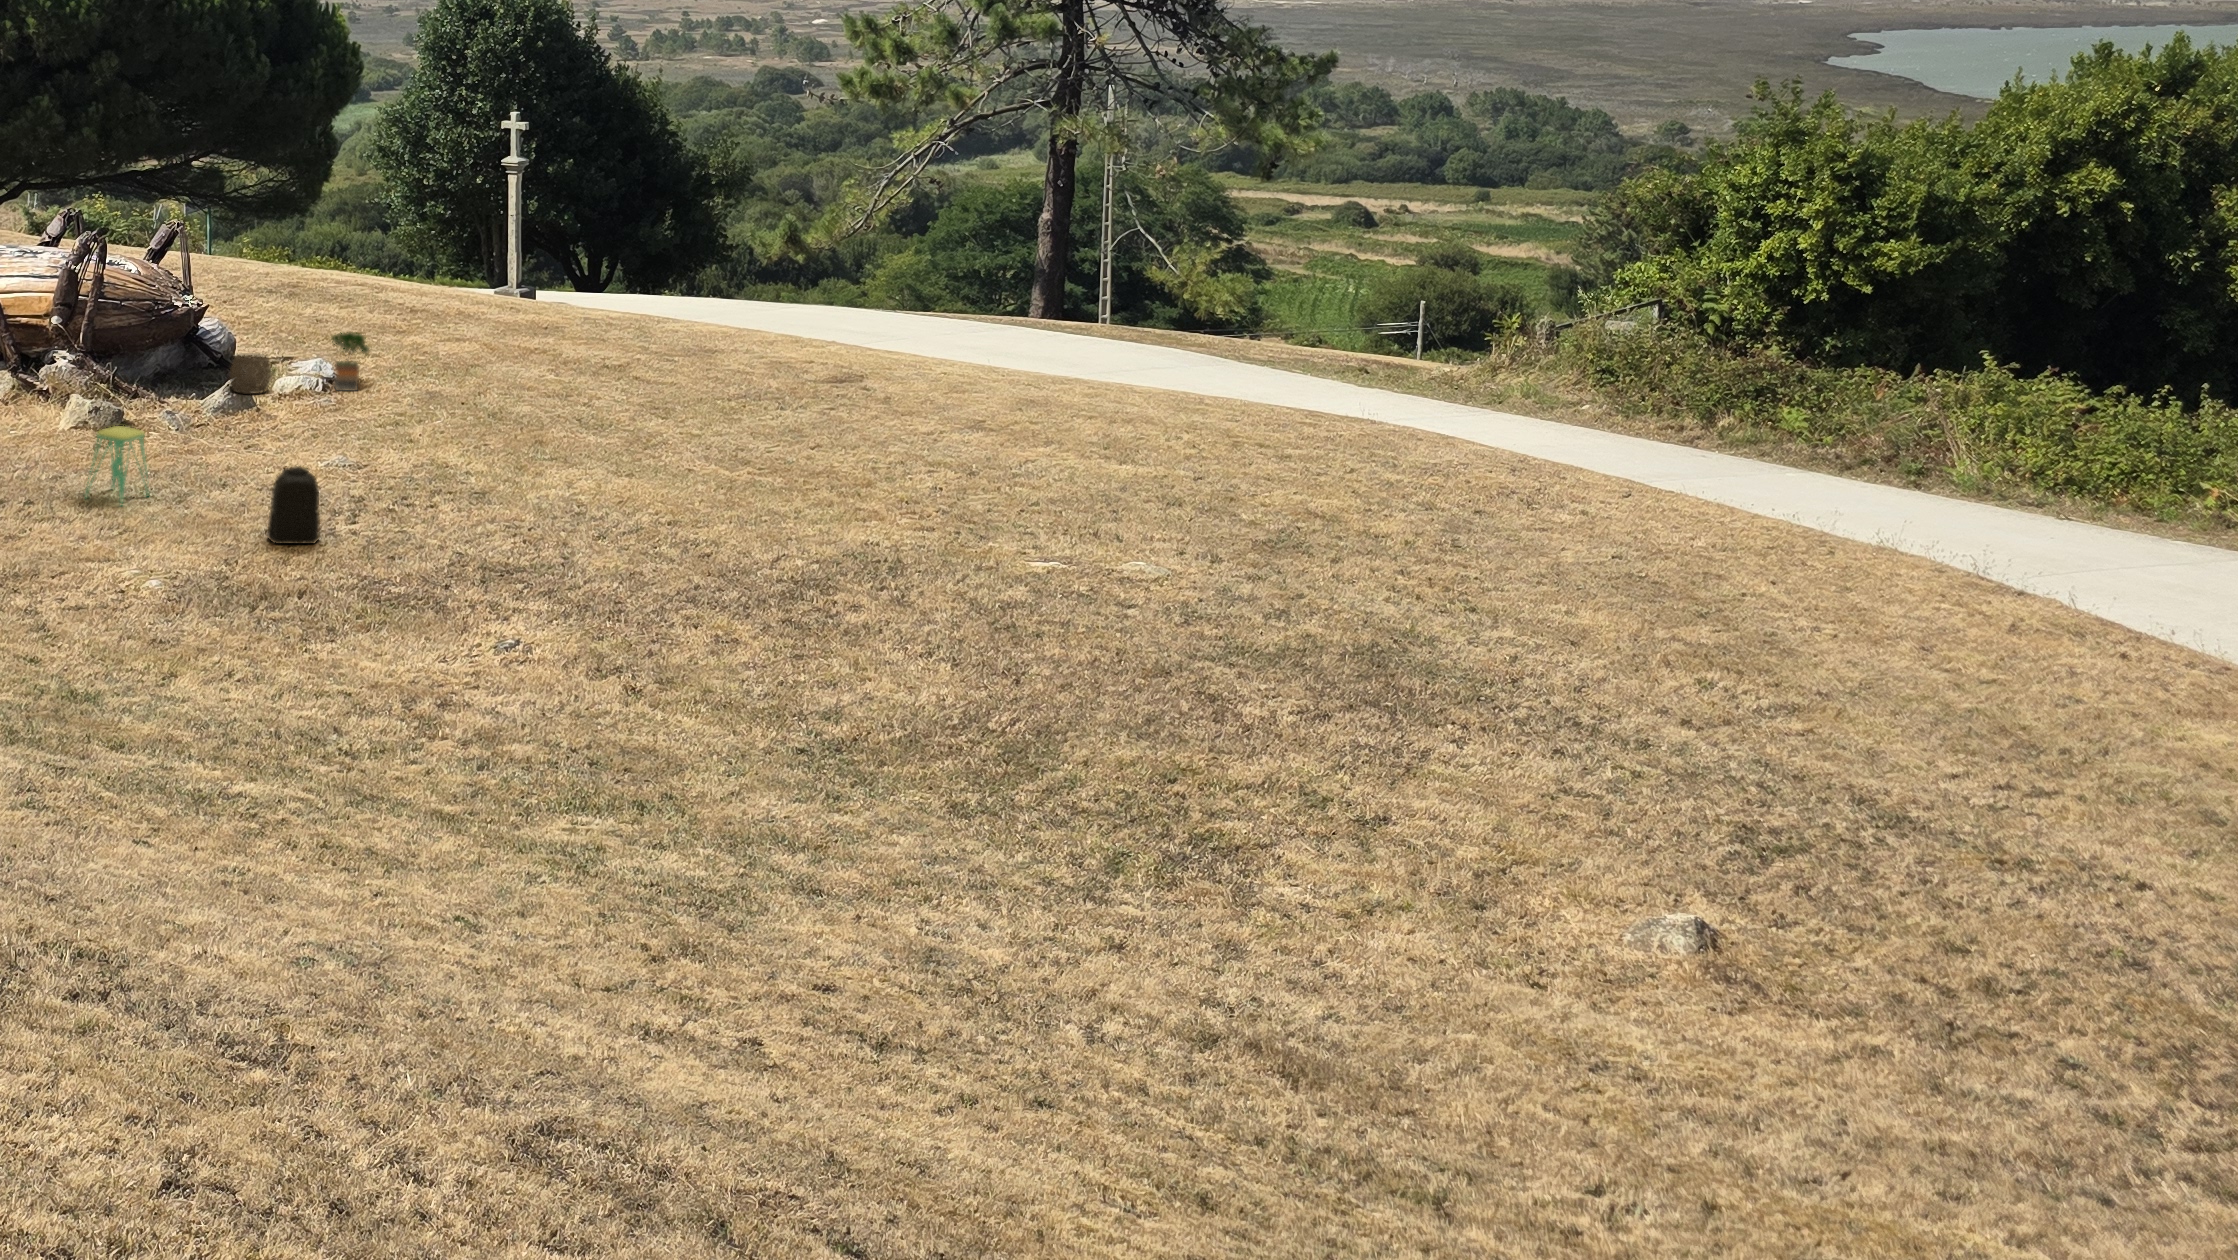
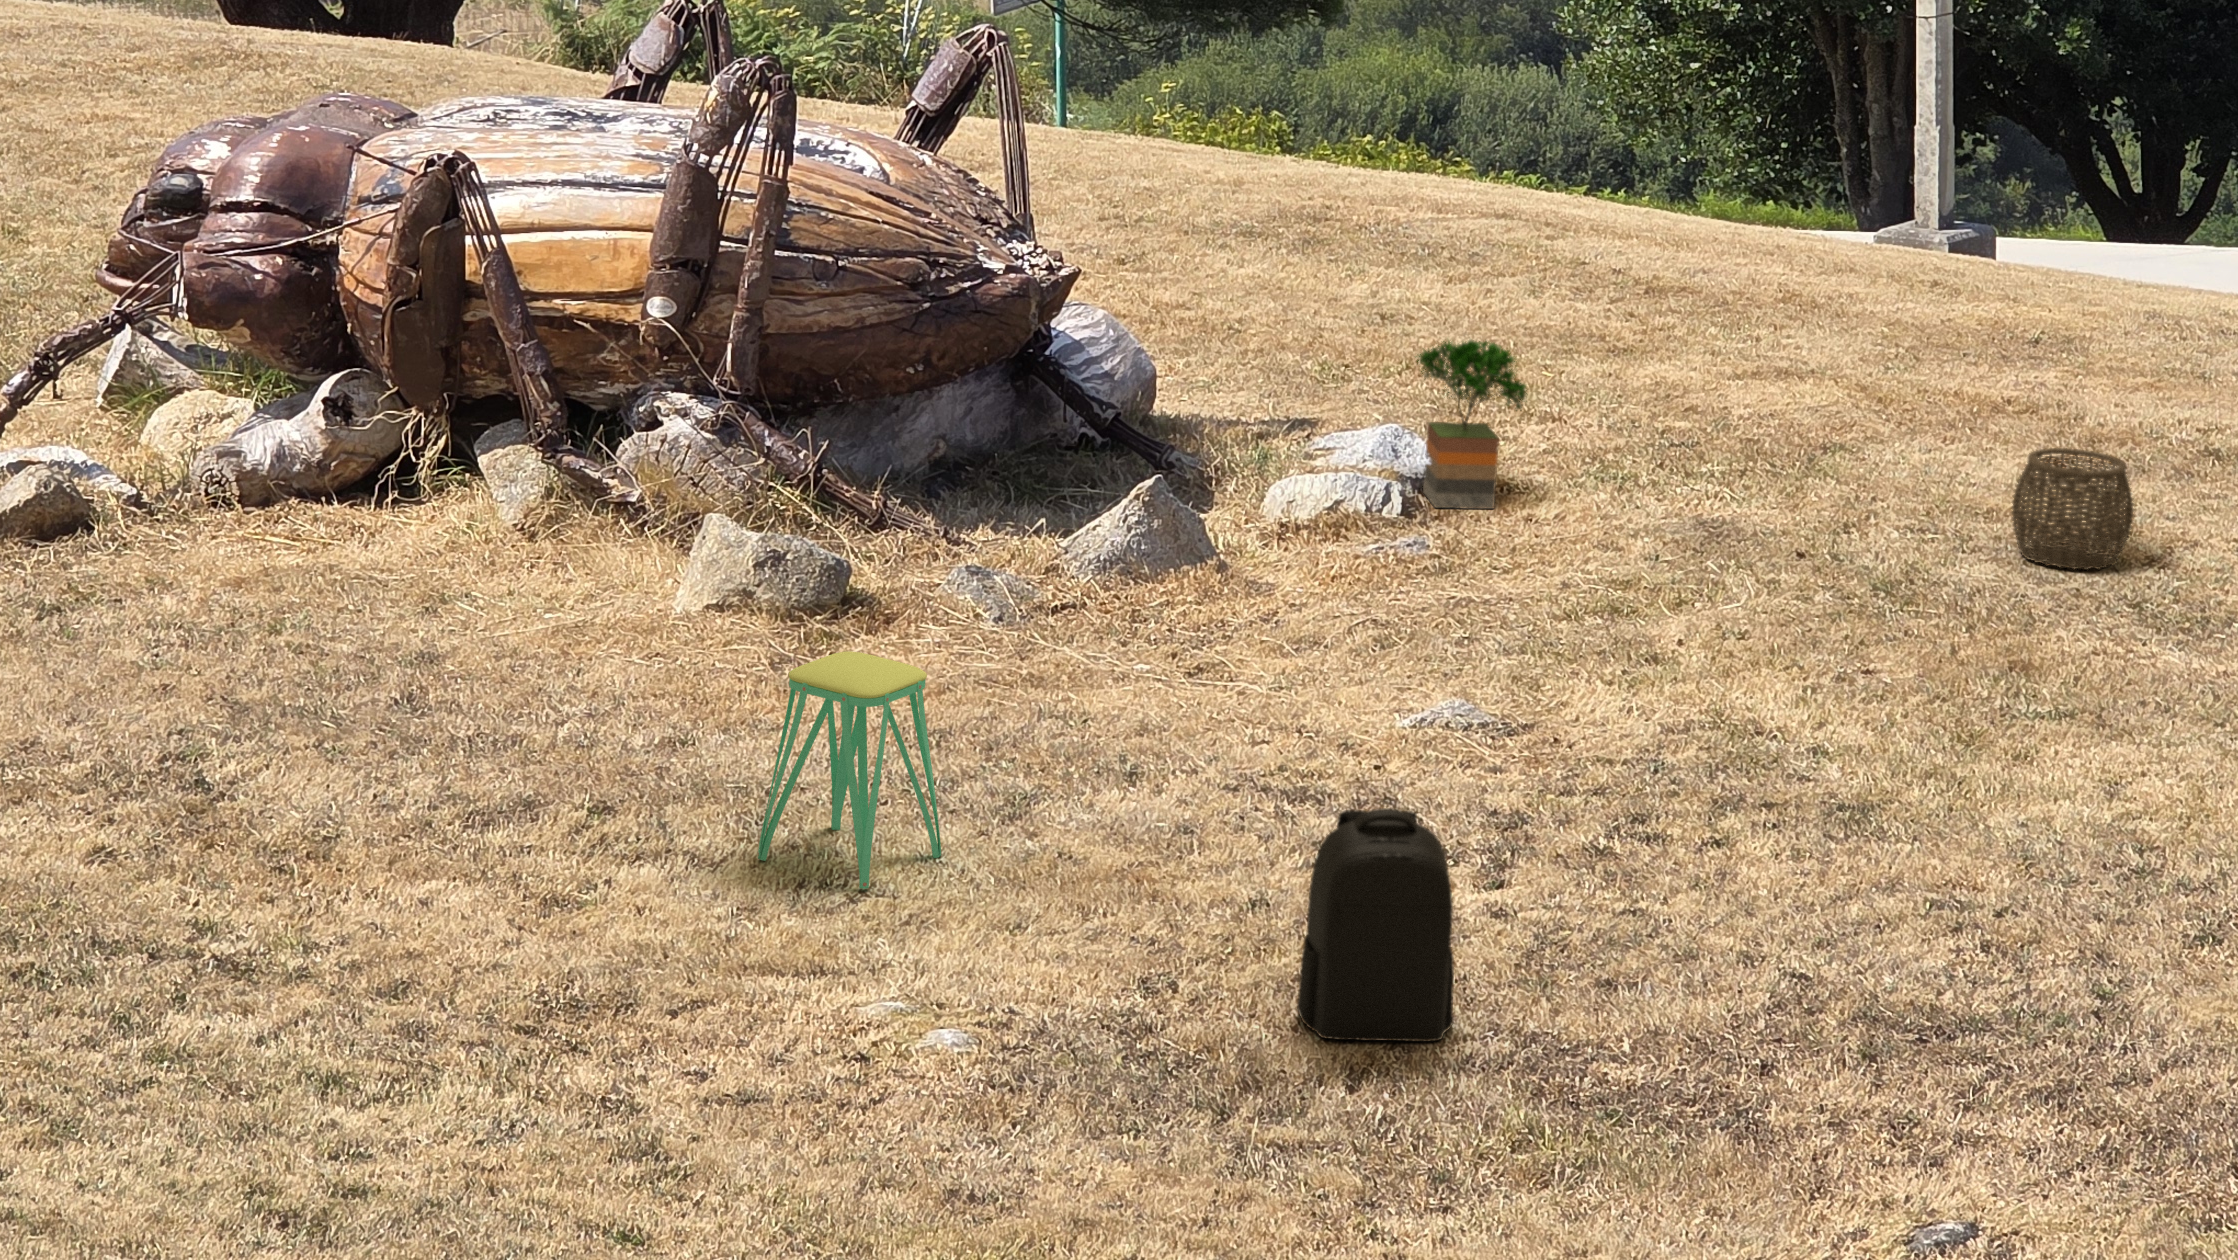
woven basket: present [230,354,271,394] -> present [2012,448,2134,570]

